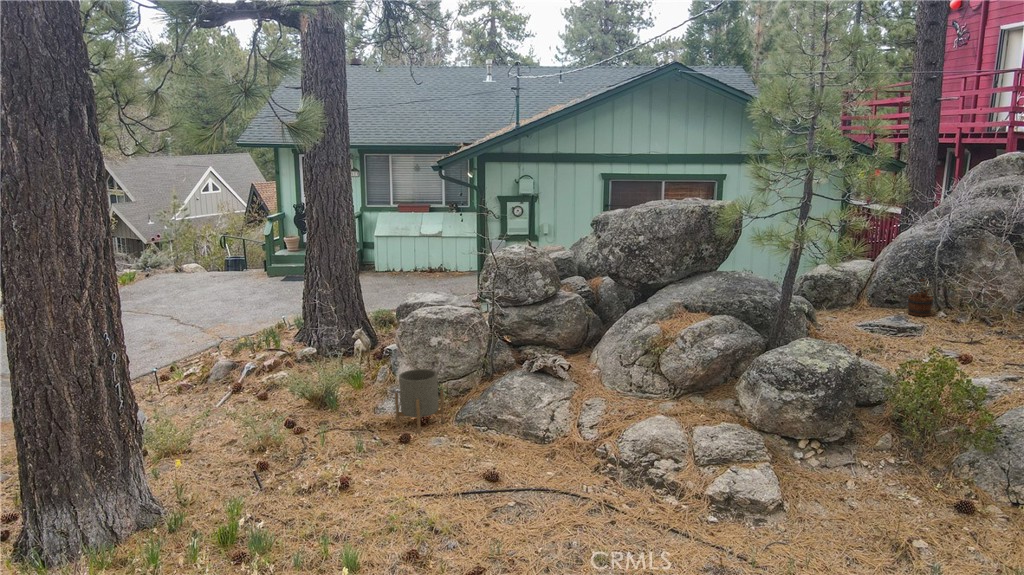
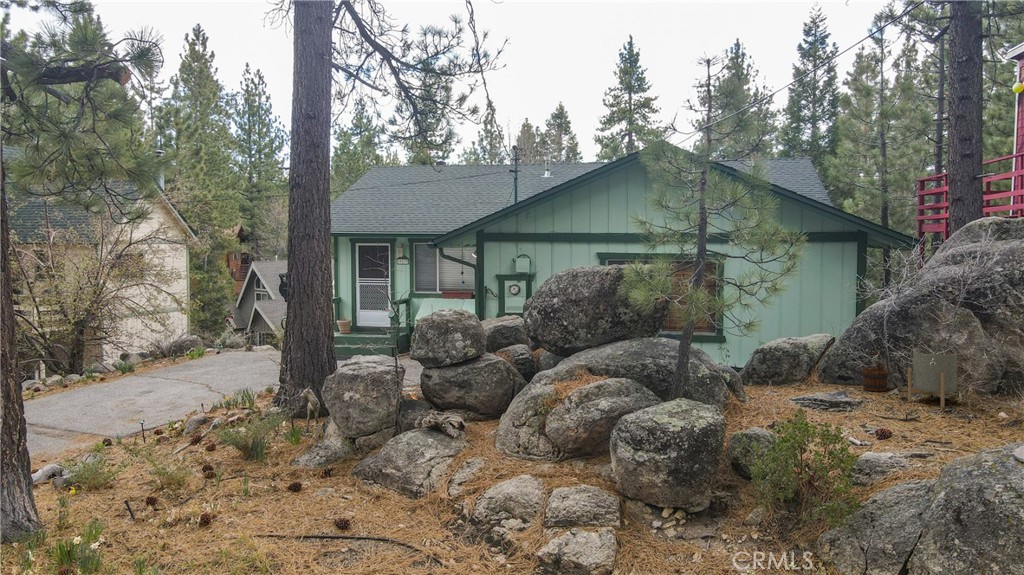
planter: present [395,369,445,434] -> present [908,350,961,408]

